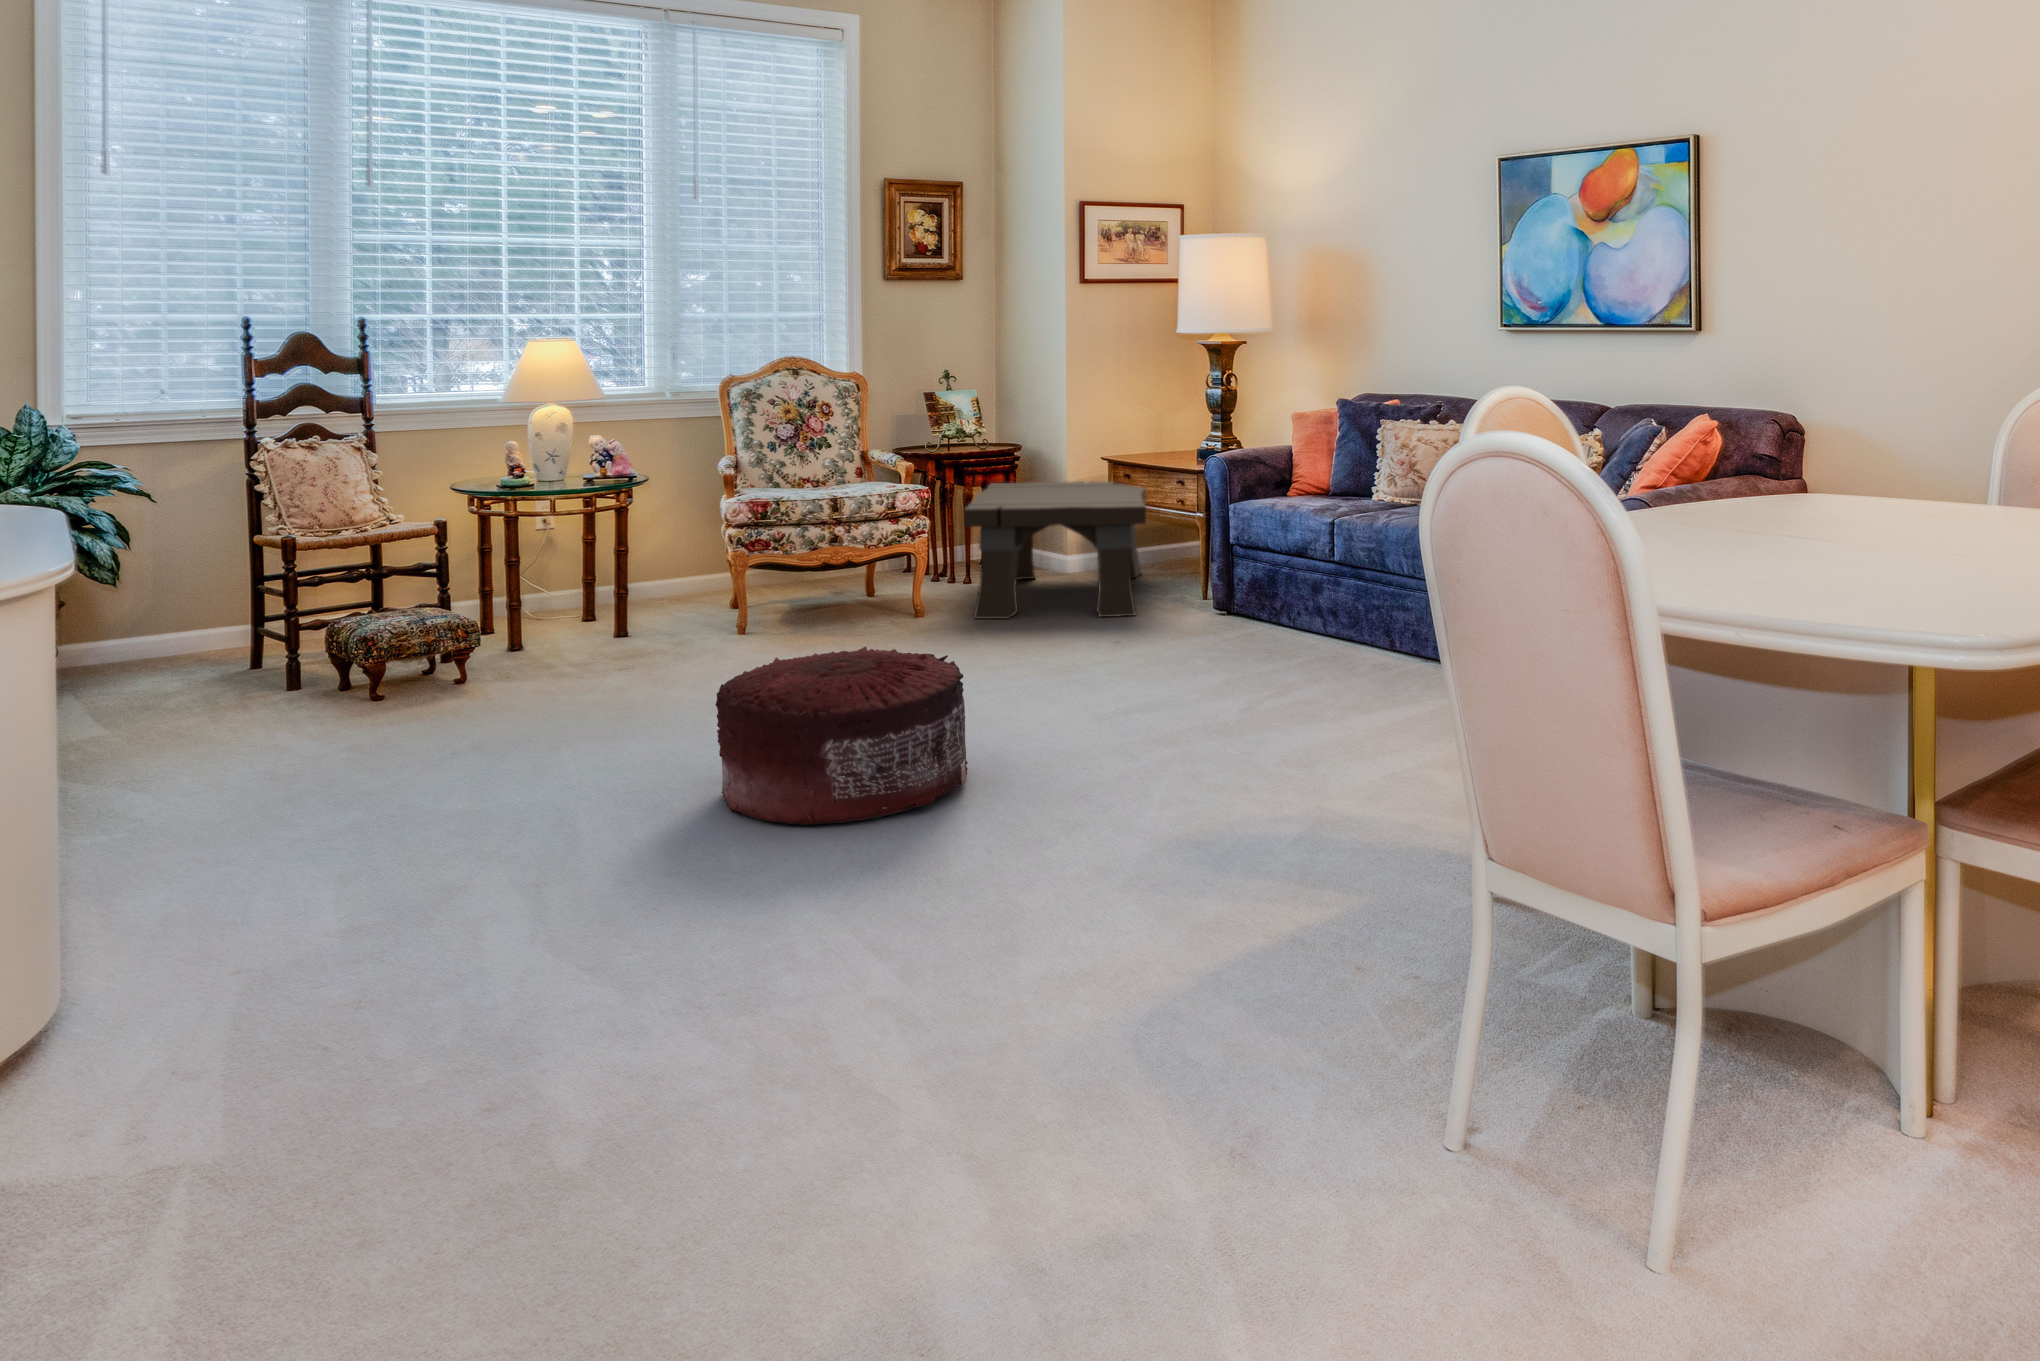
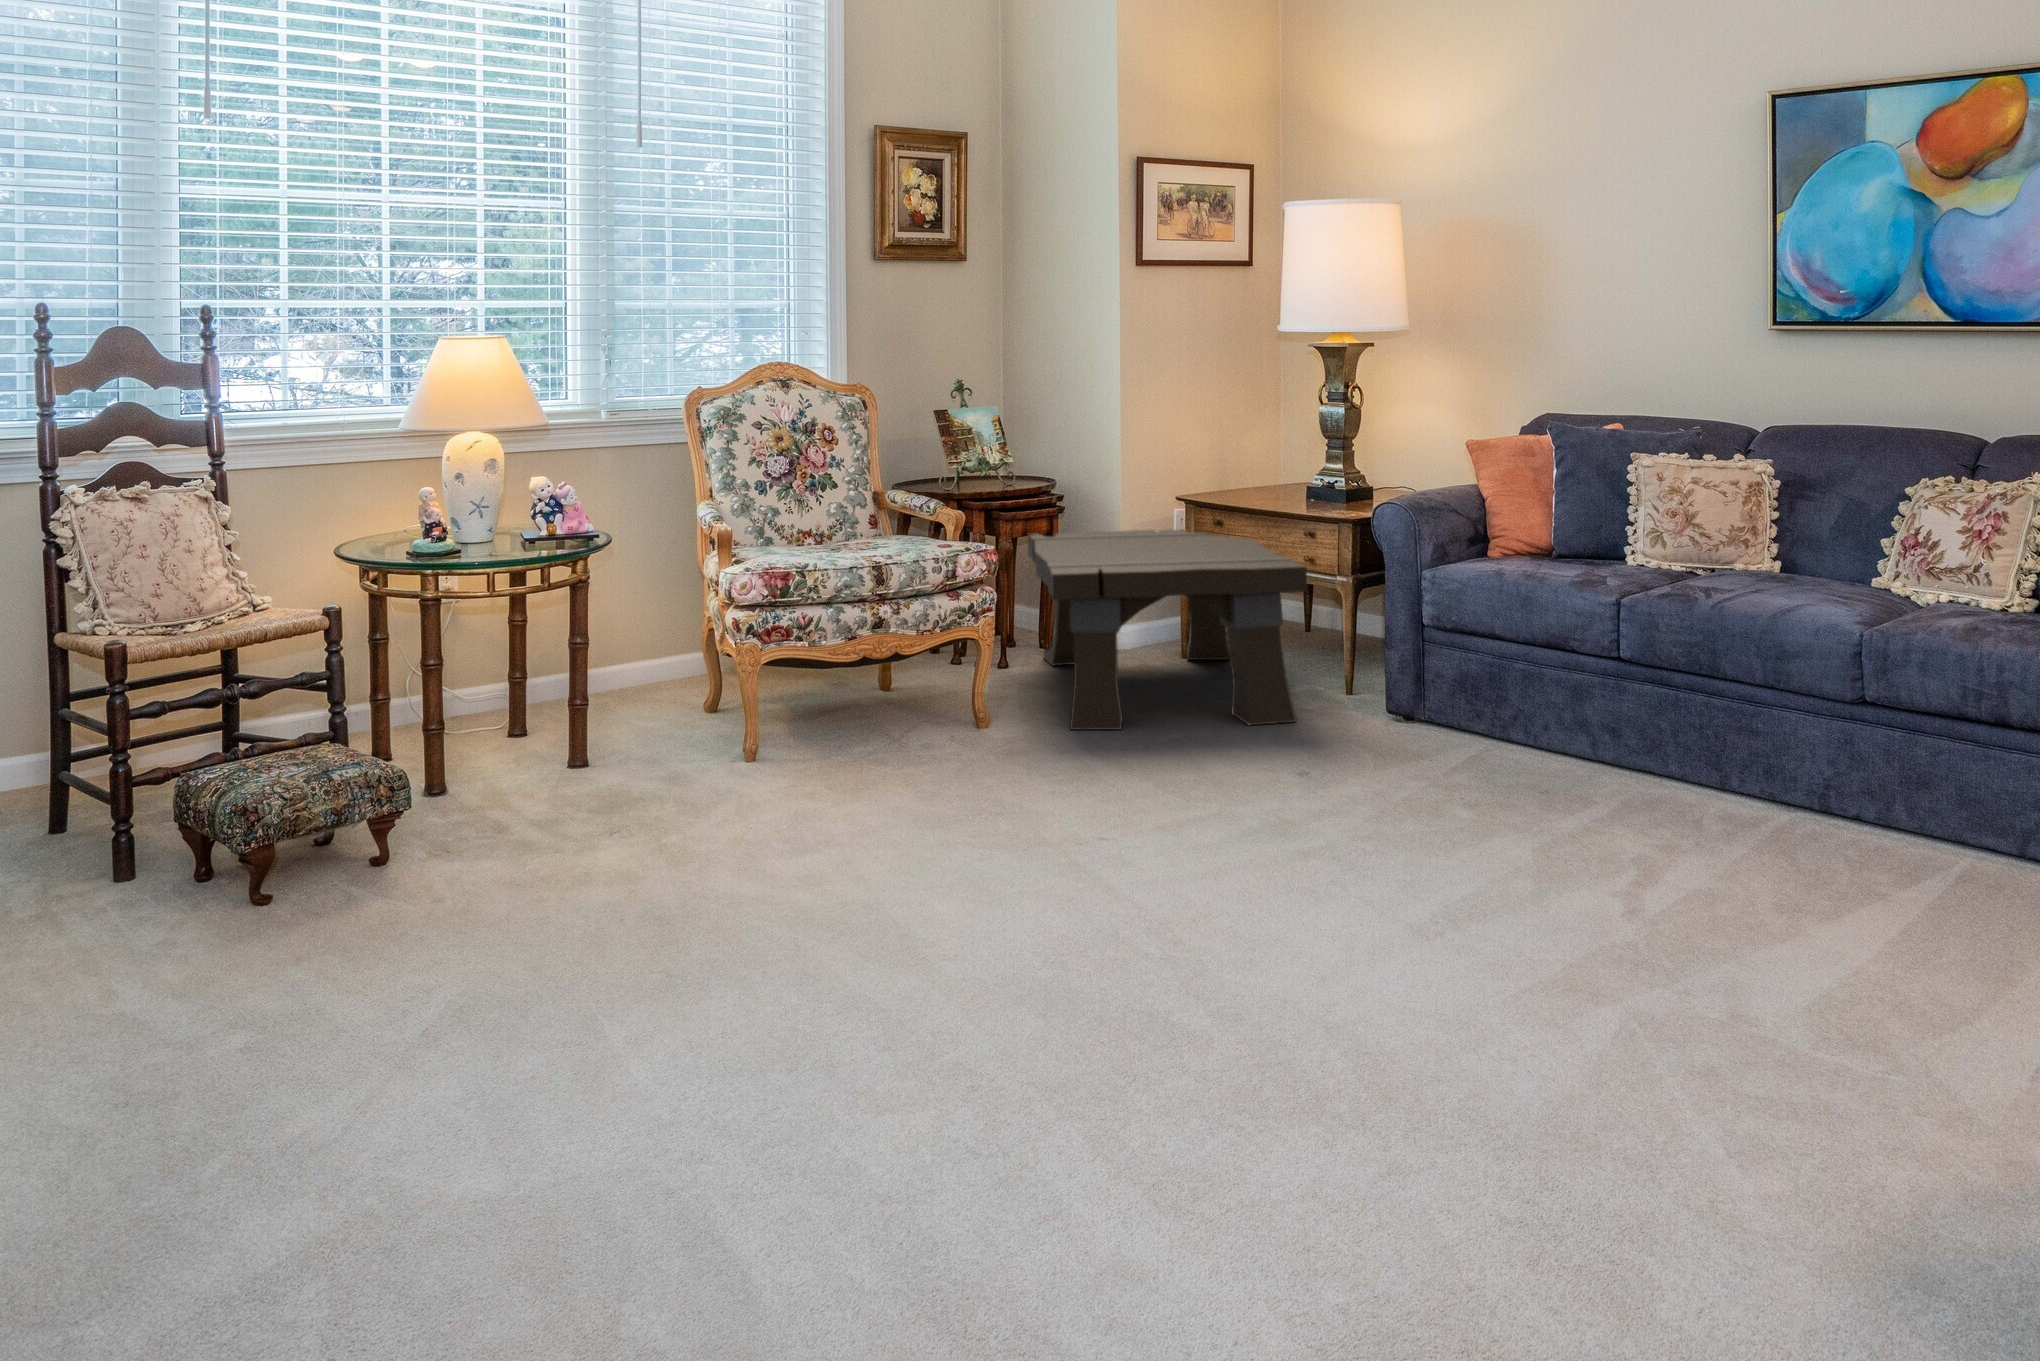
pouf: present [715,646,968,825] -> none [963,830,1402,1212]

